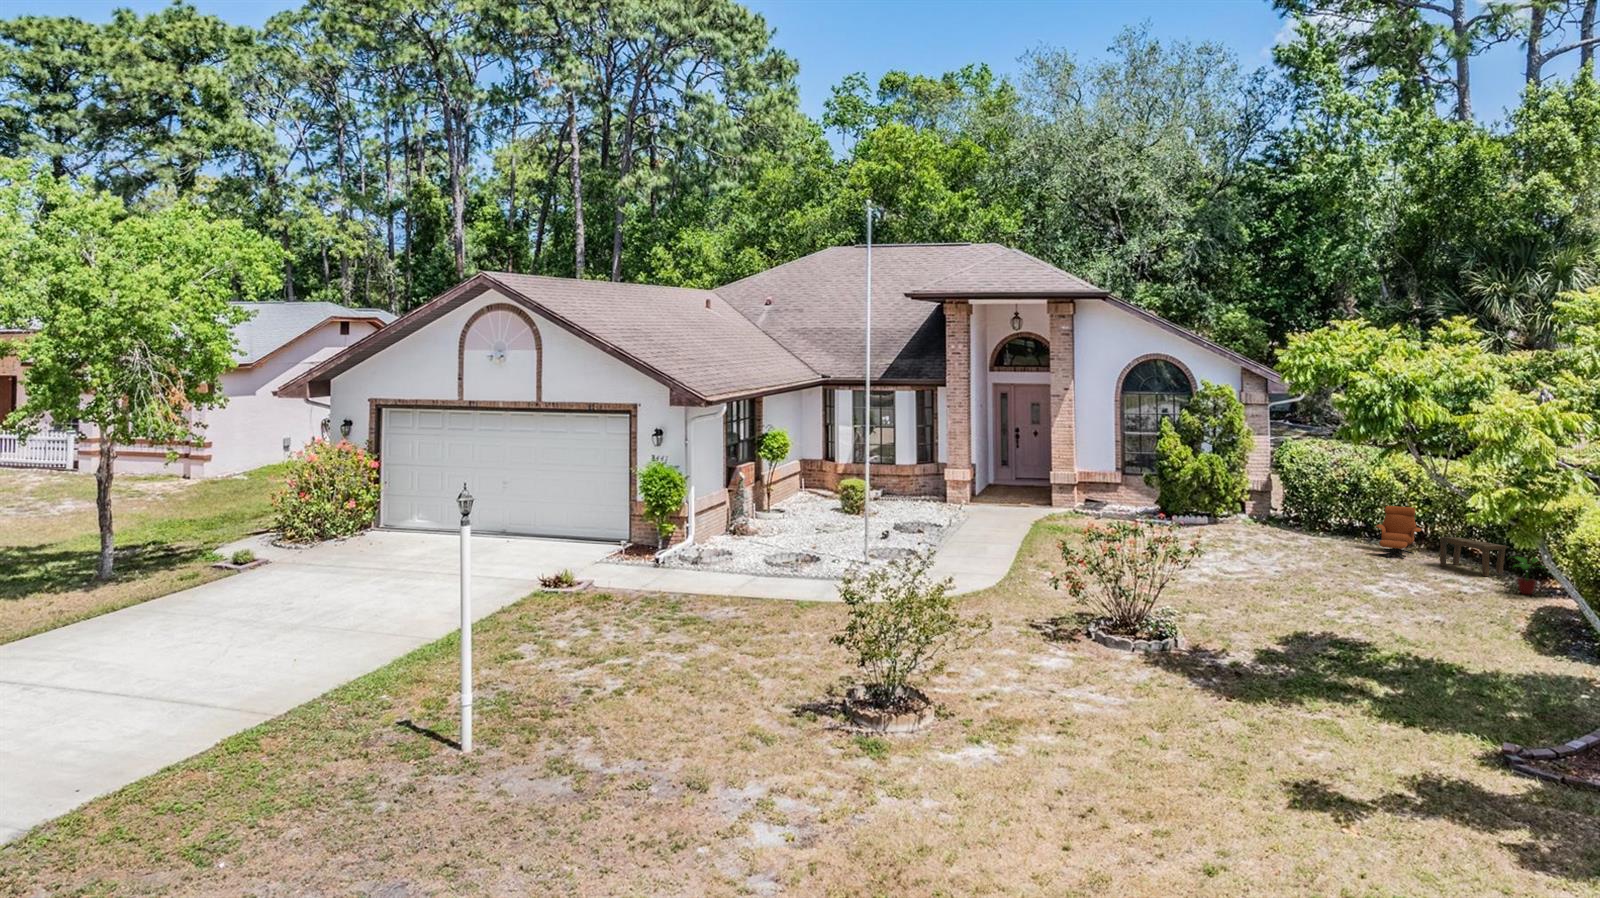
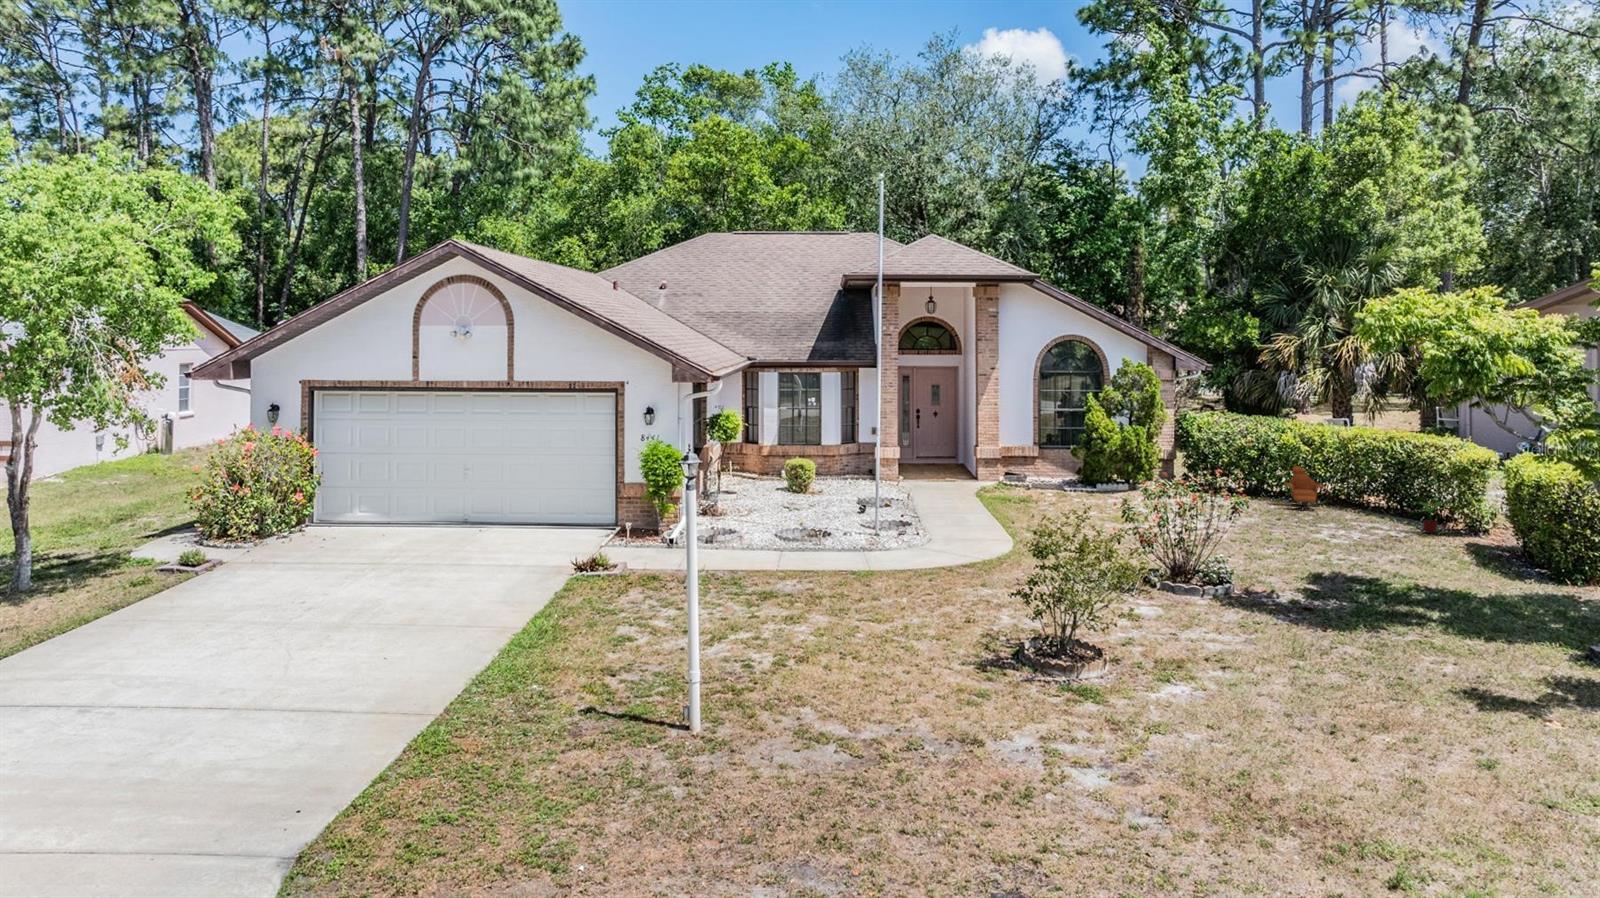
bench: present [1440,537,1507,576] -> none [1346,490,1402,521]

